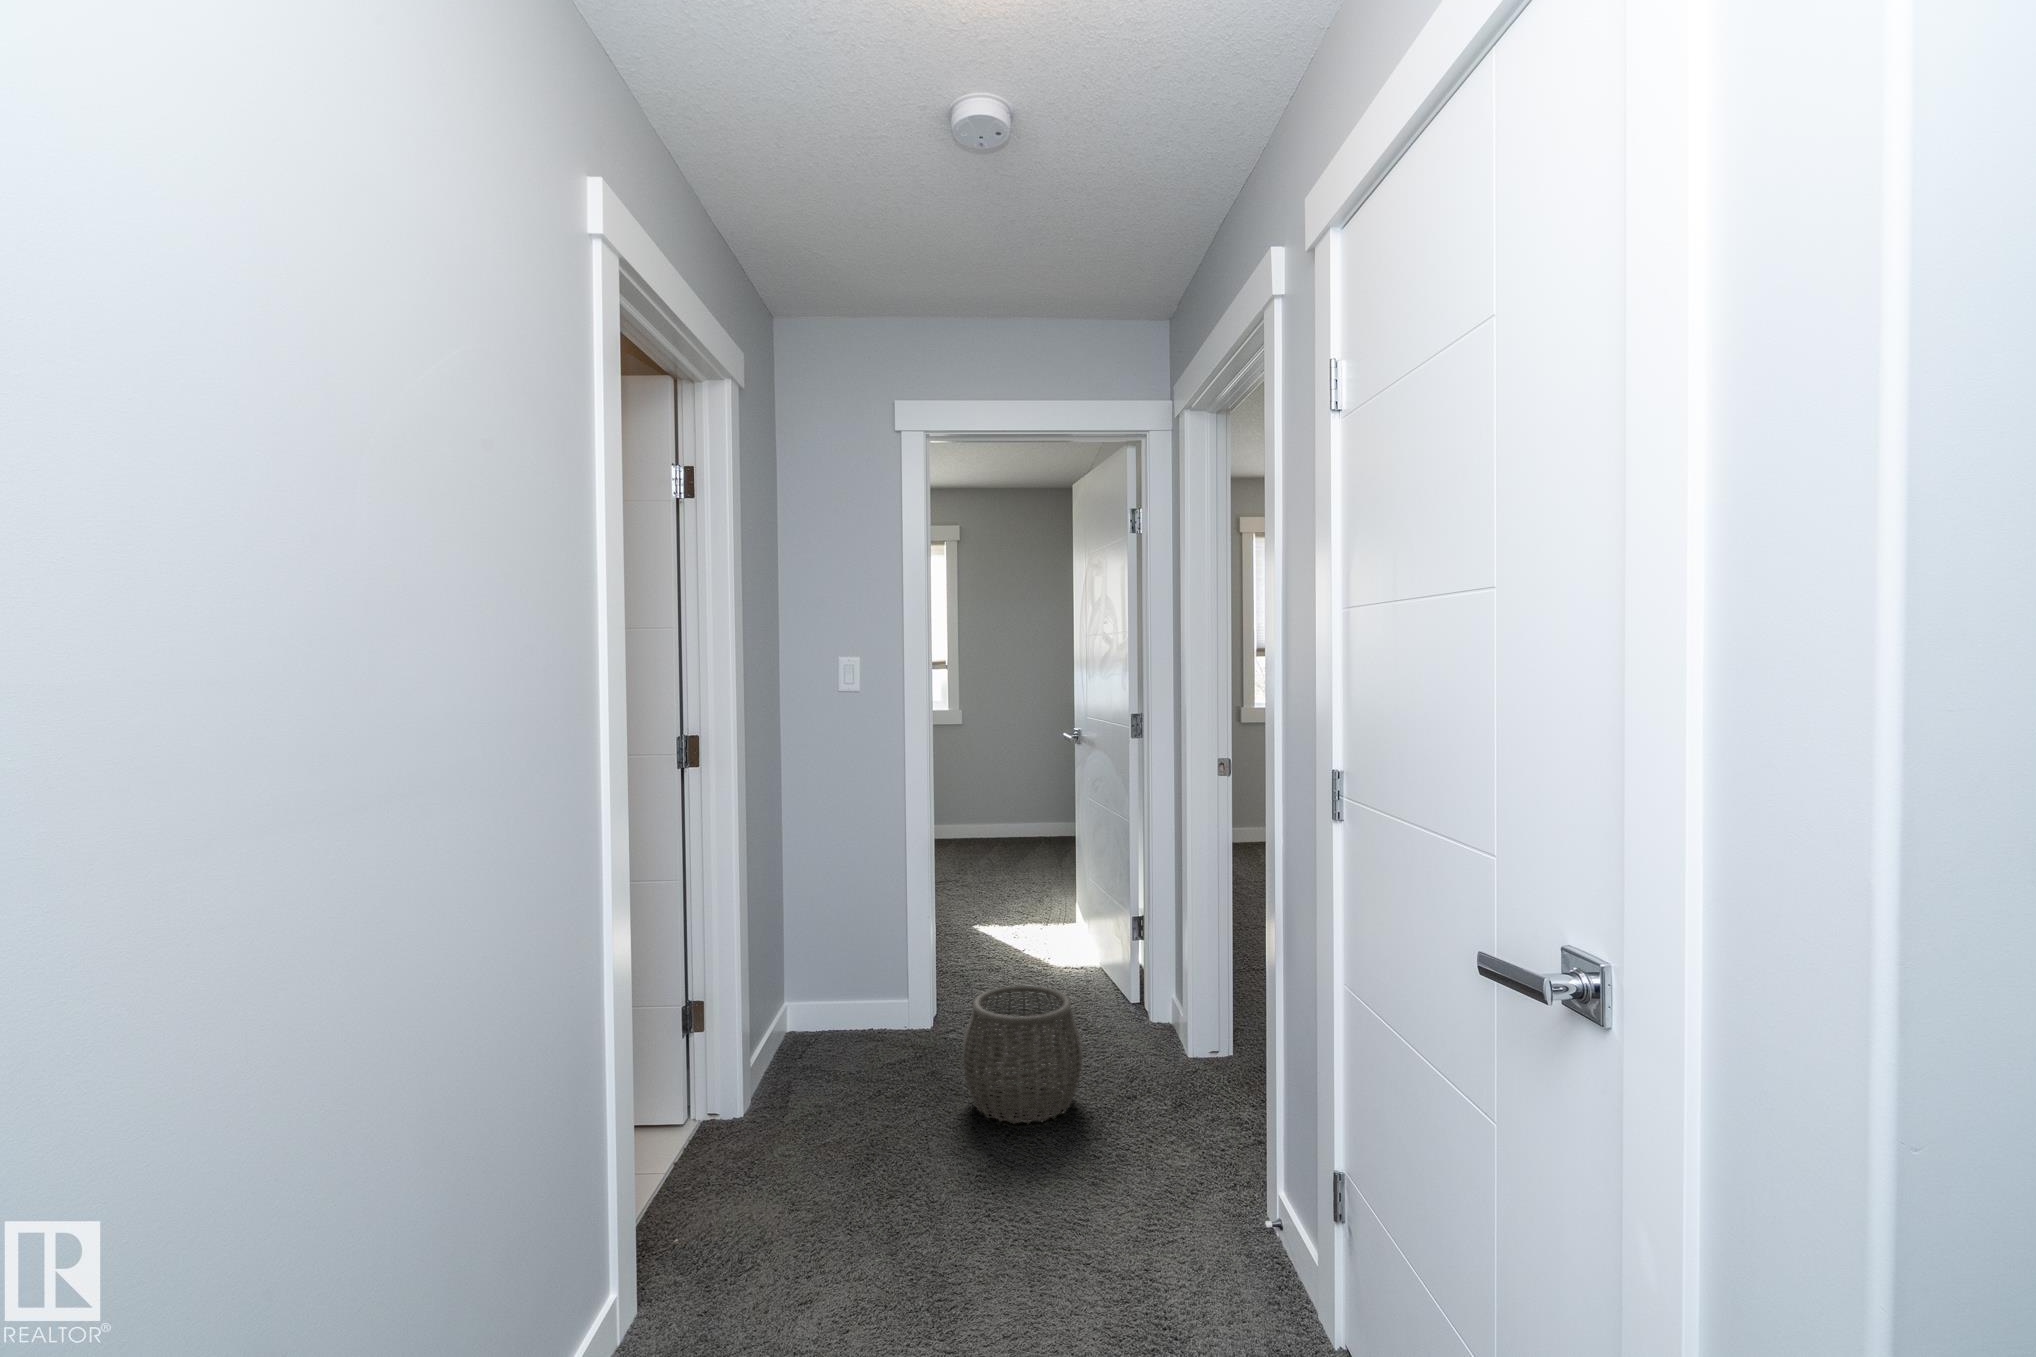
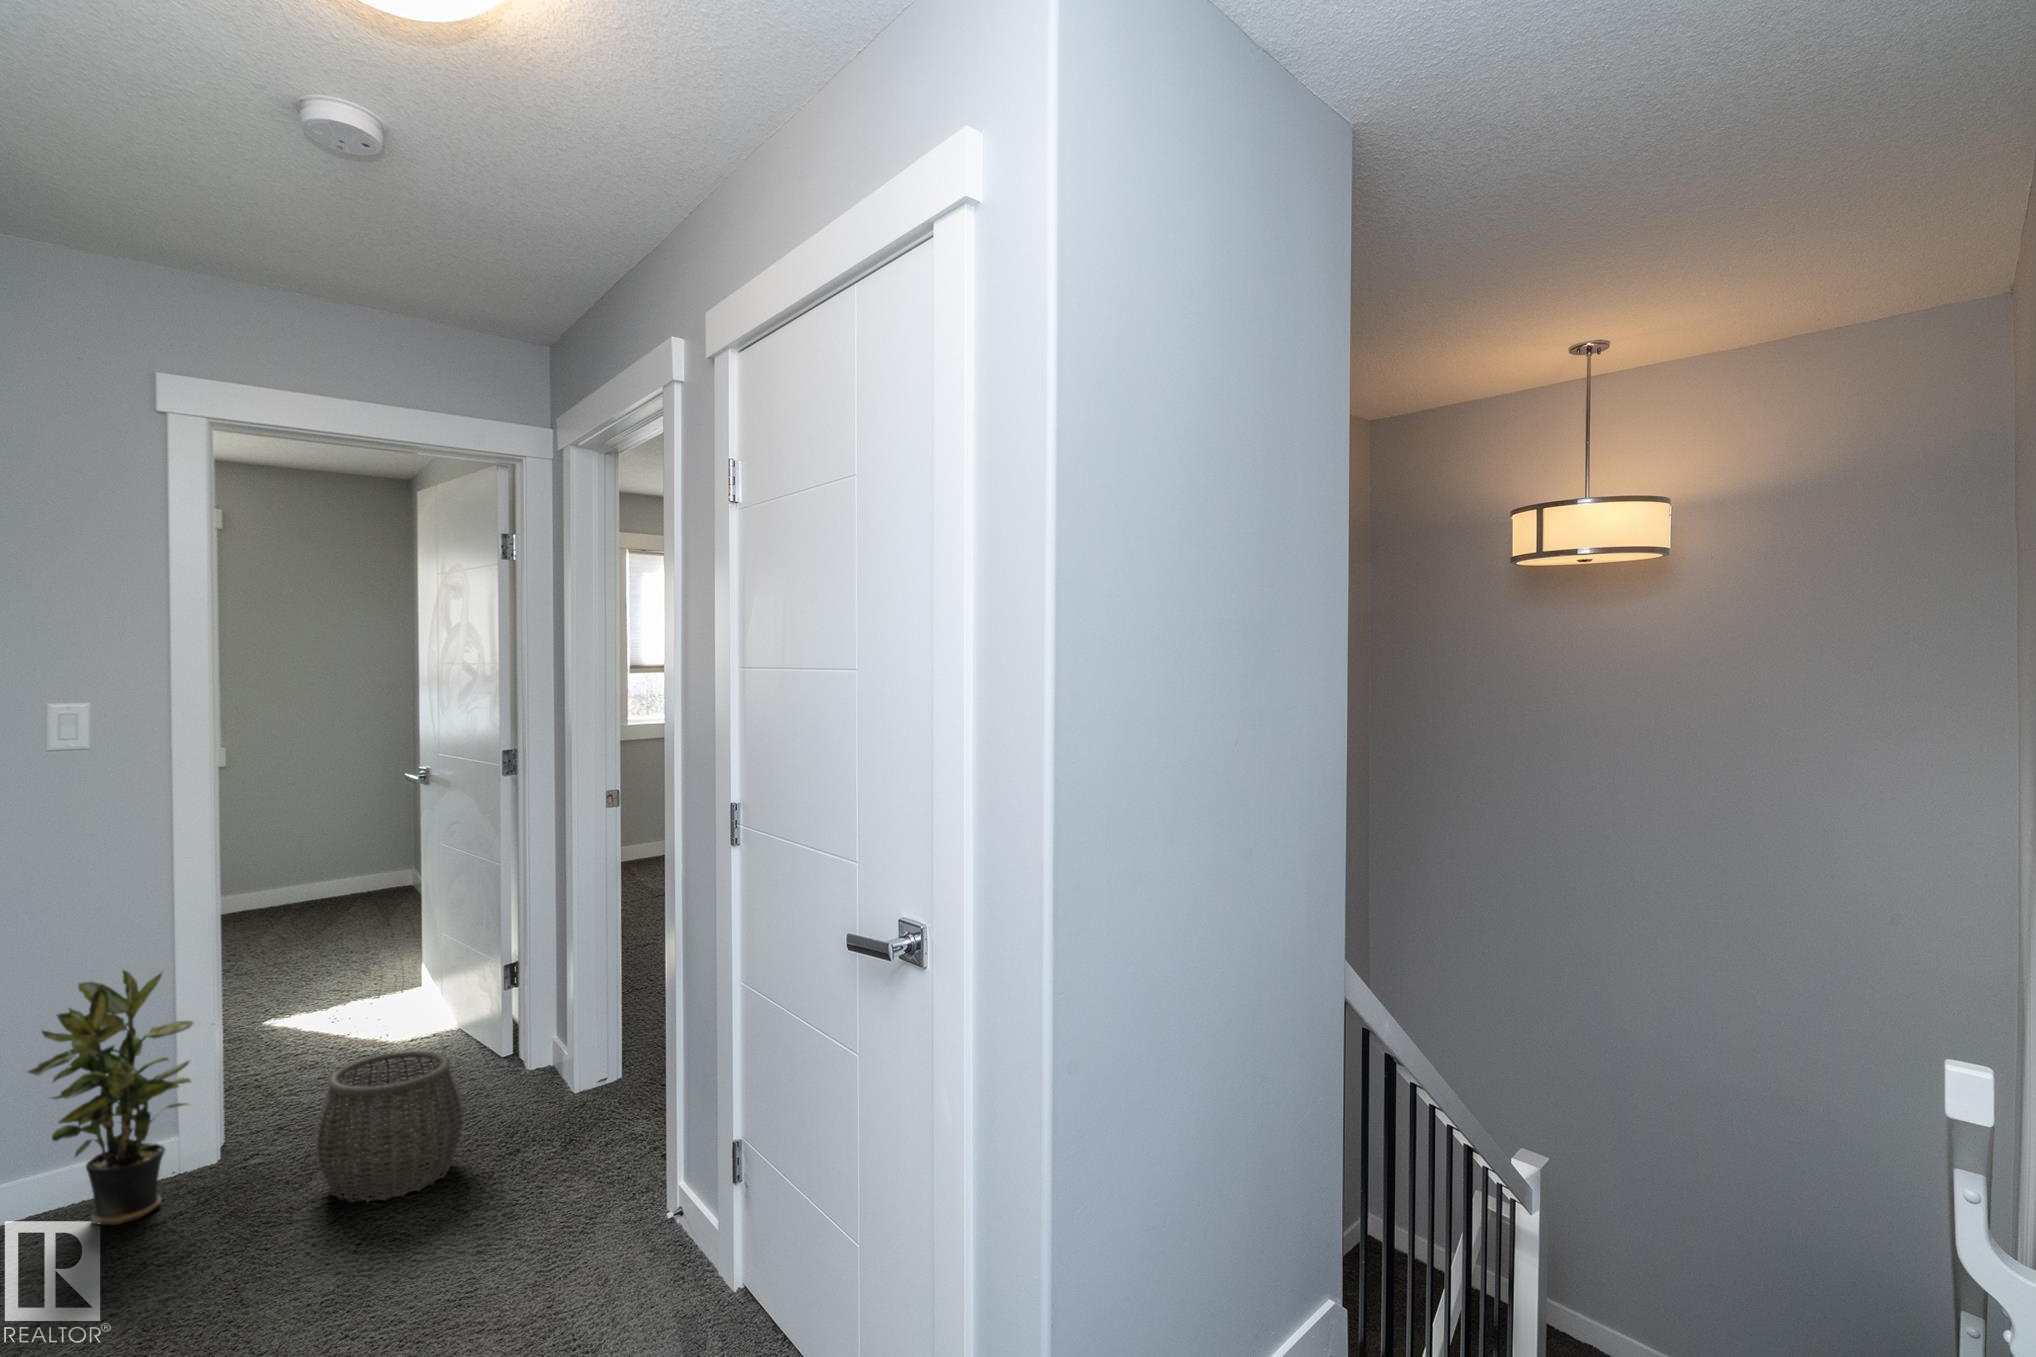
potted plant: none [771,879,880,1090] -> present [28,970,193,1225]

